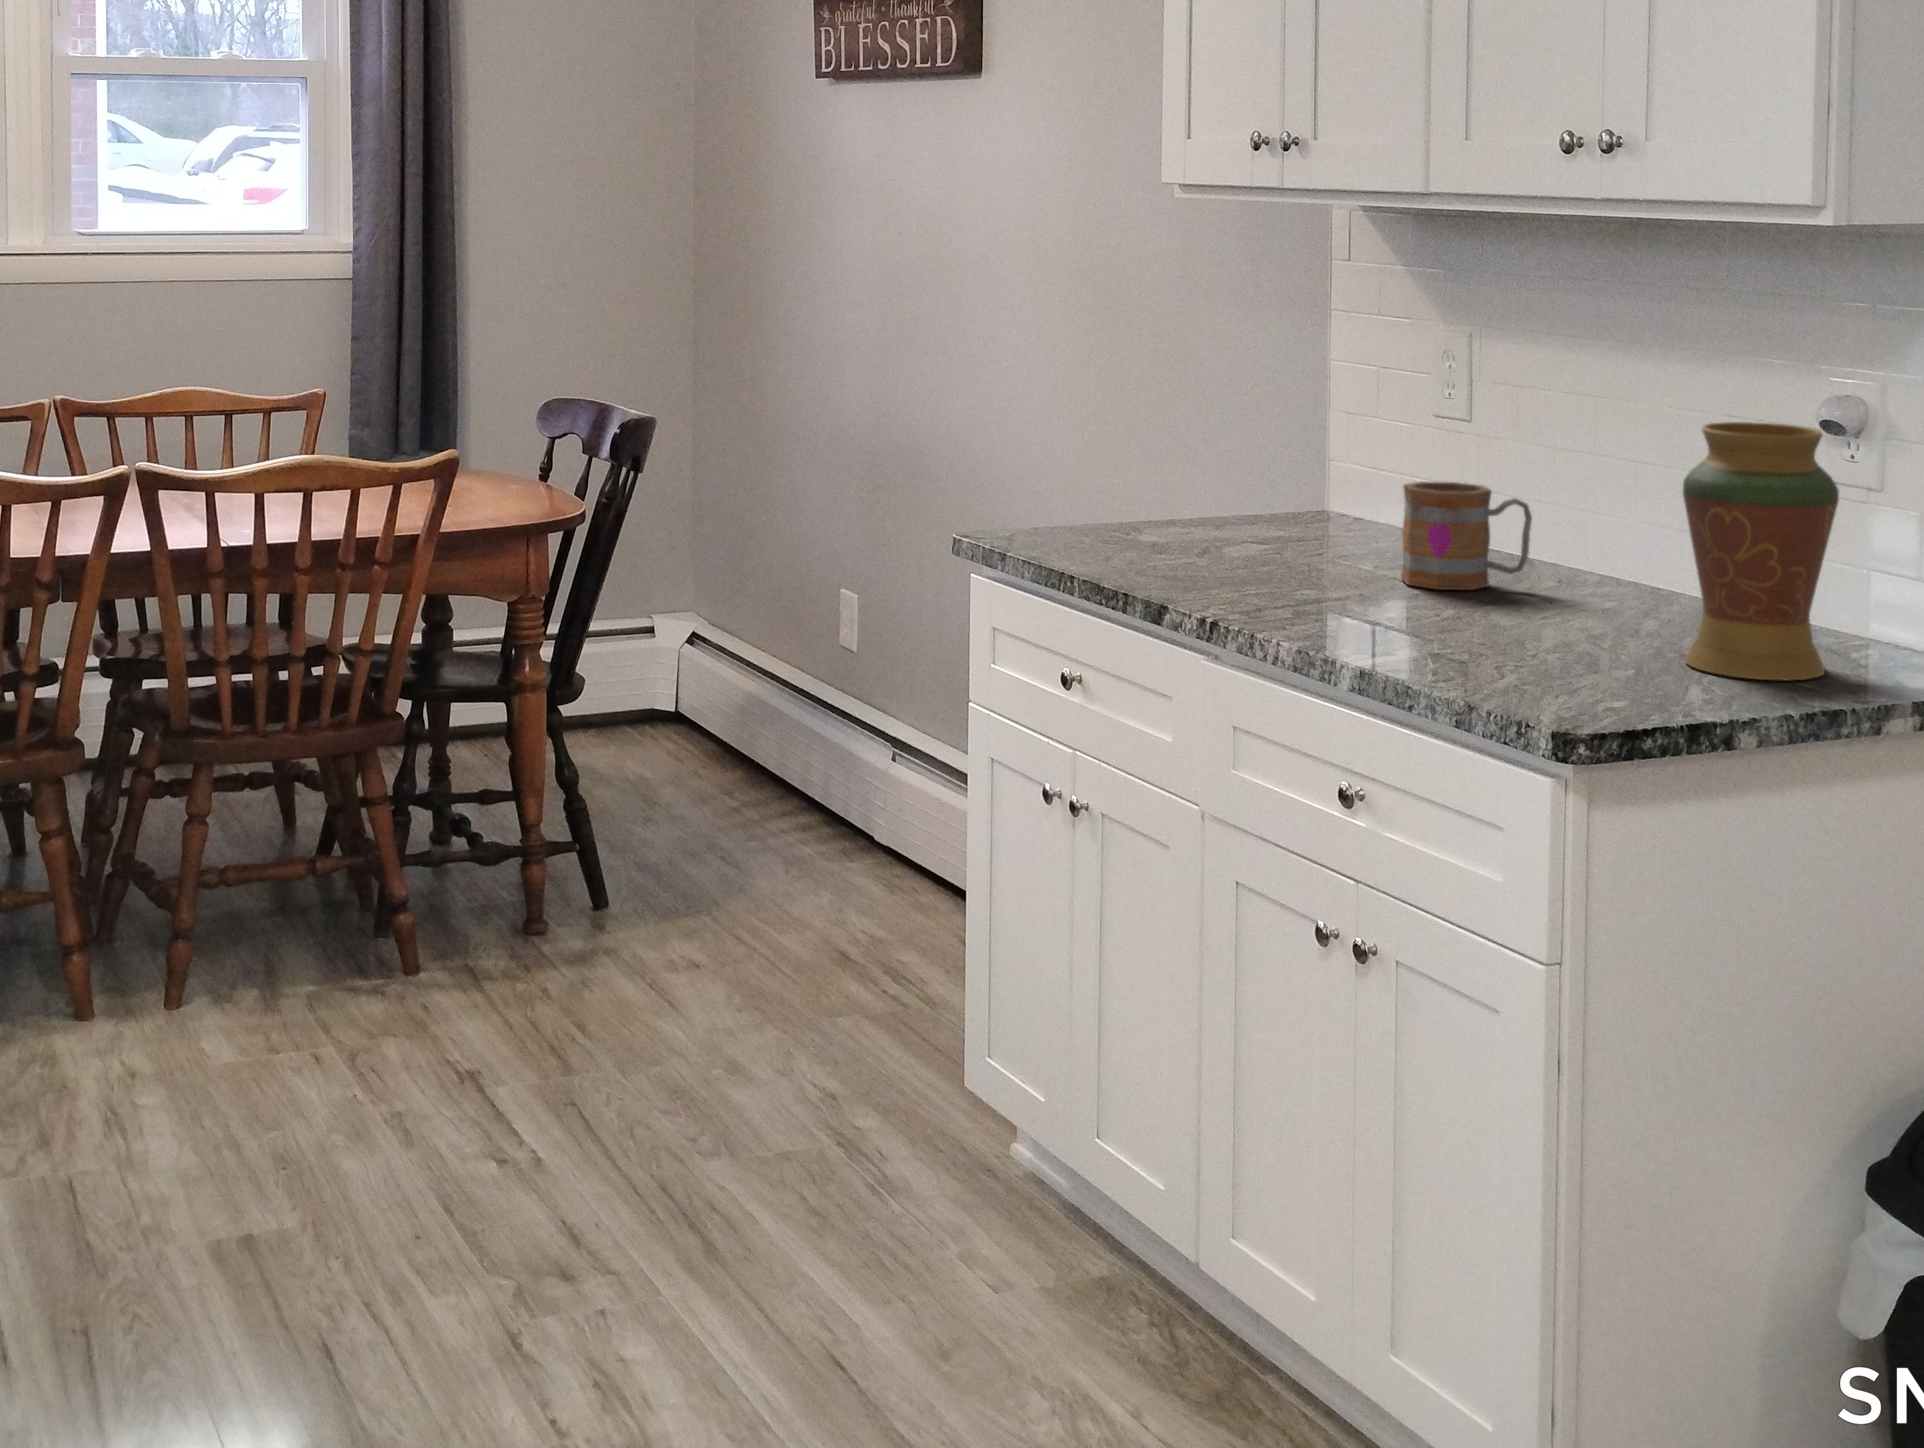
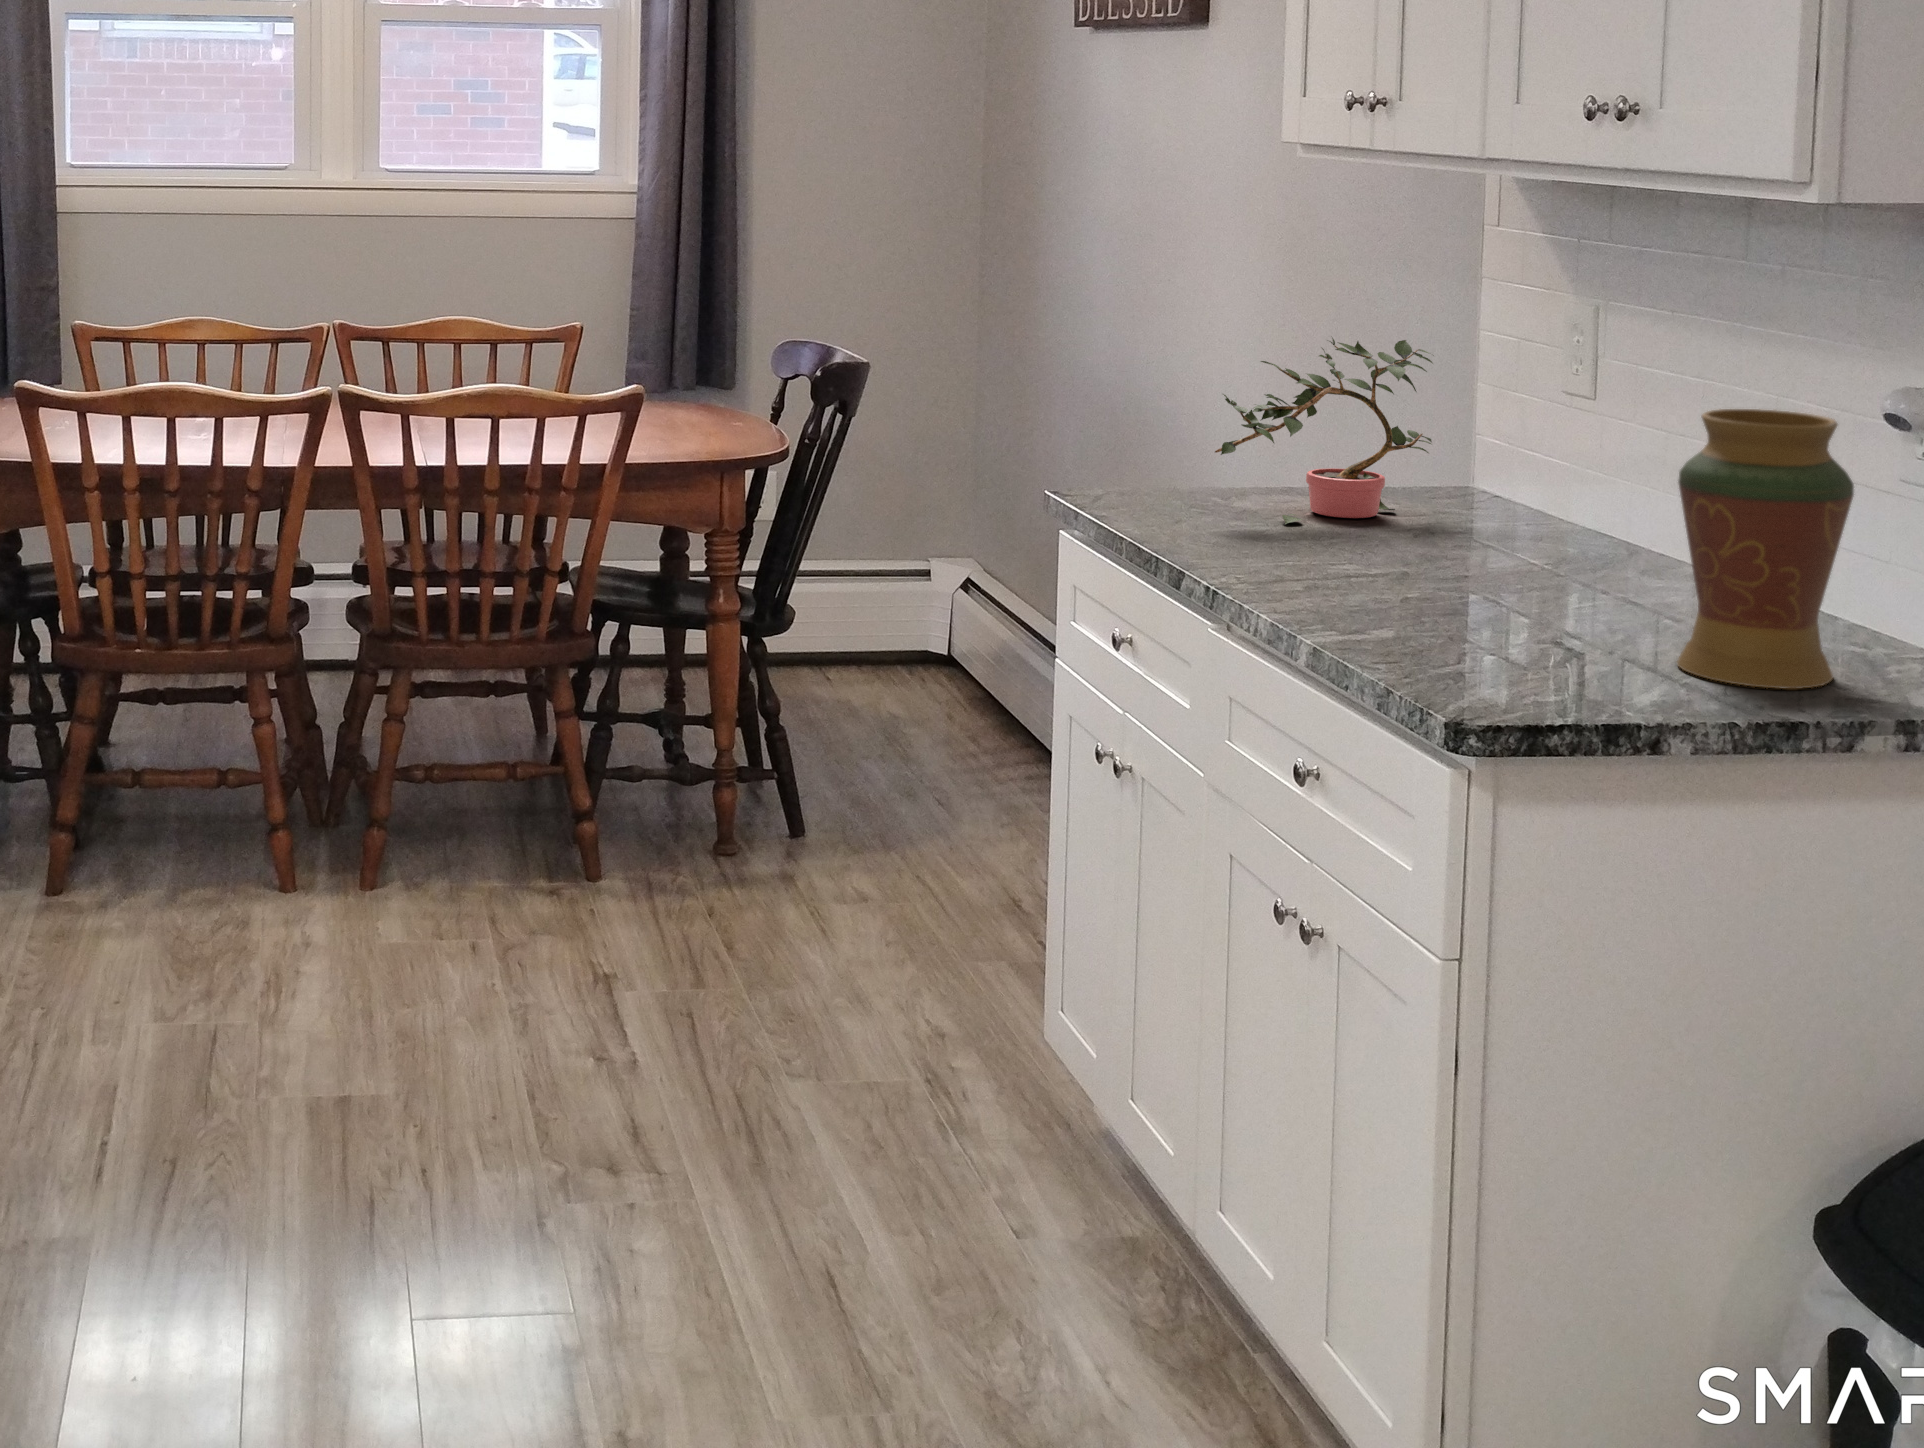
potted plant: none [1146,371,1330,556] -> present [1215,338,1434,524]
mug: present [1401,482,1532,590] -> none [1462,458,1599,574]

